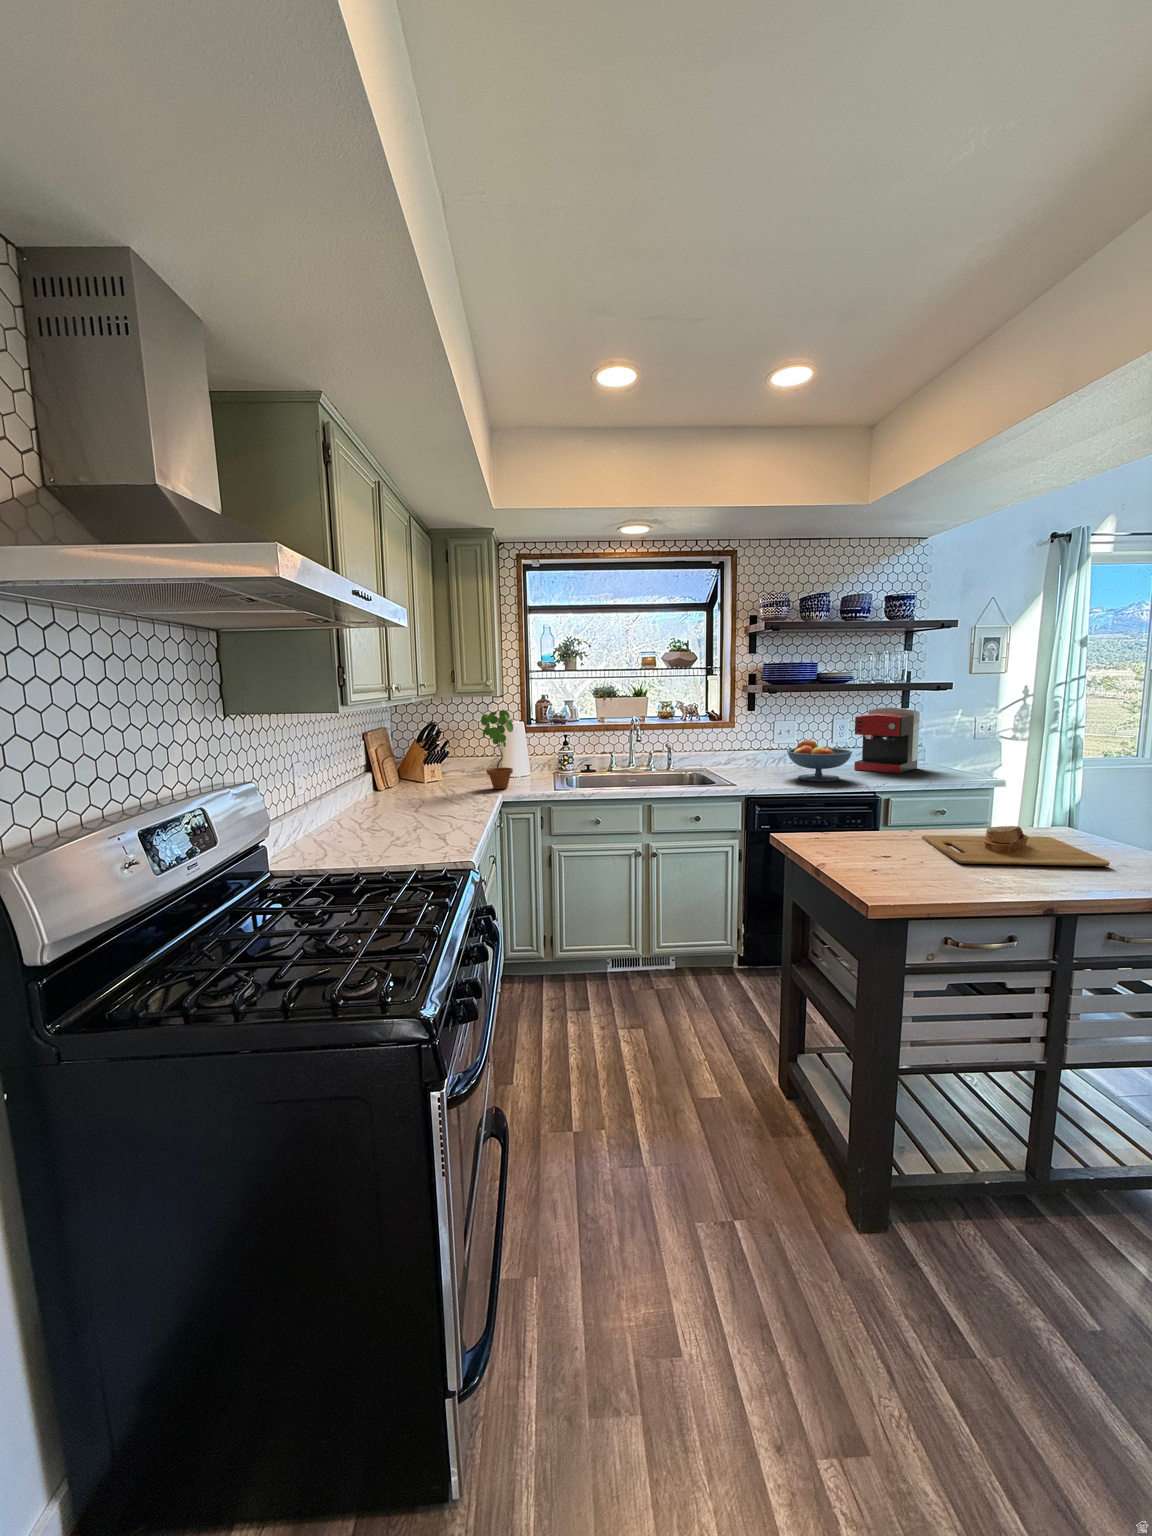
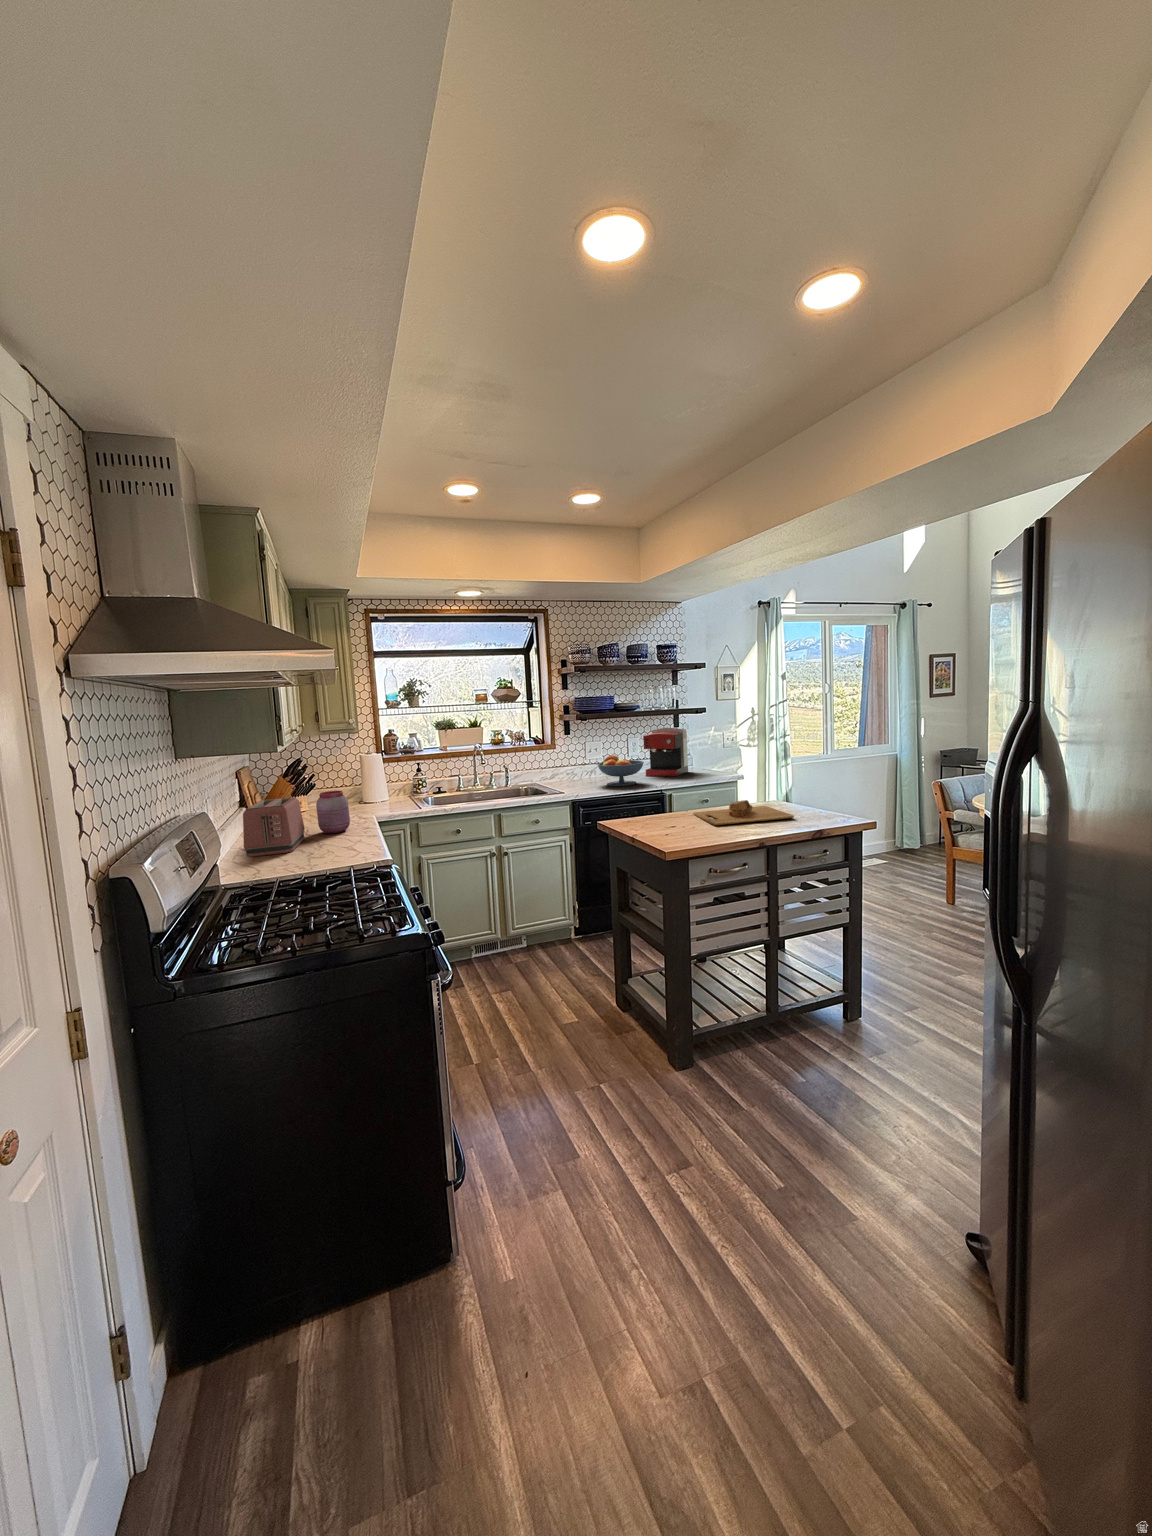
potted plant: present [481,710,513,789] -> none [347,744,378,813]
jar: none [430,763,466,812] -> present [316,791,350,833]
toaster: none [335,767,413,833] -> present [243,797,305,857]

